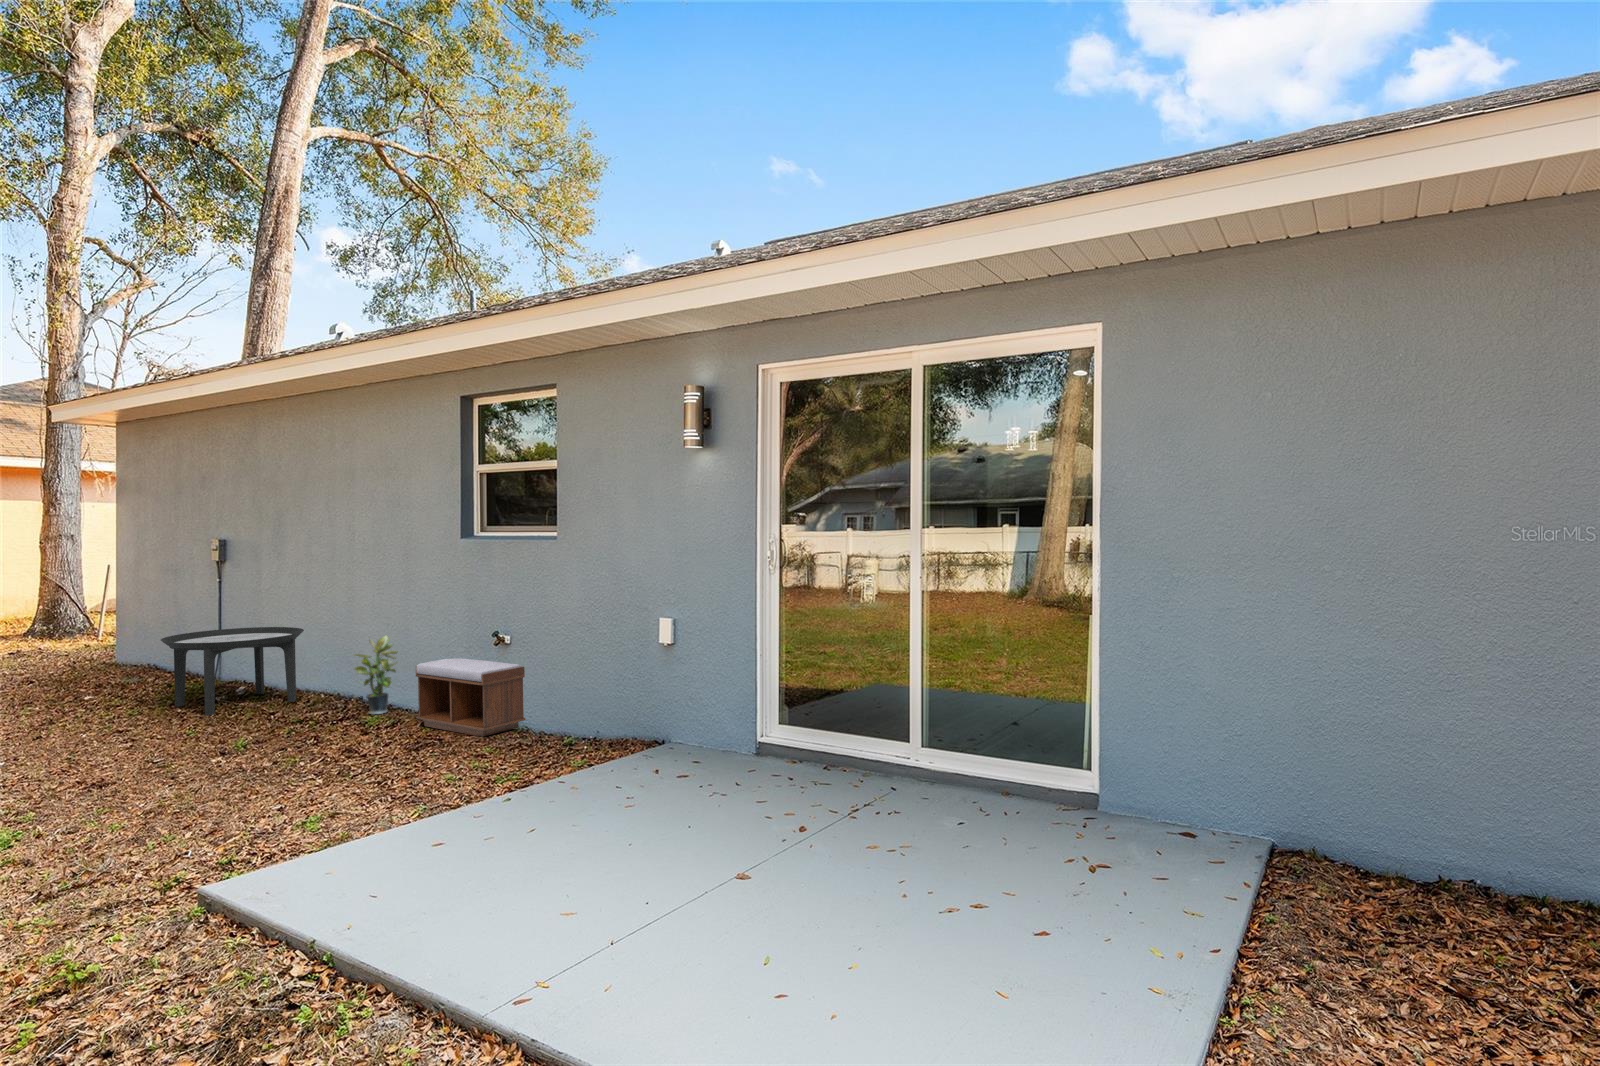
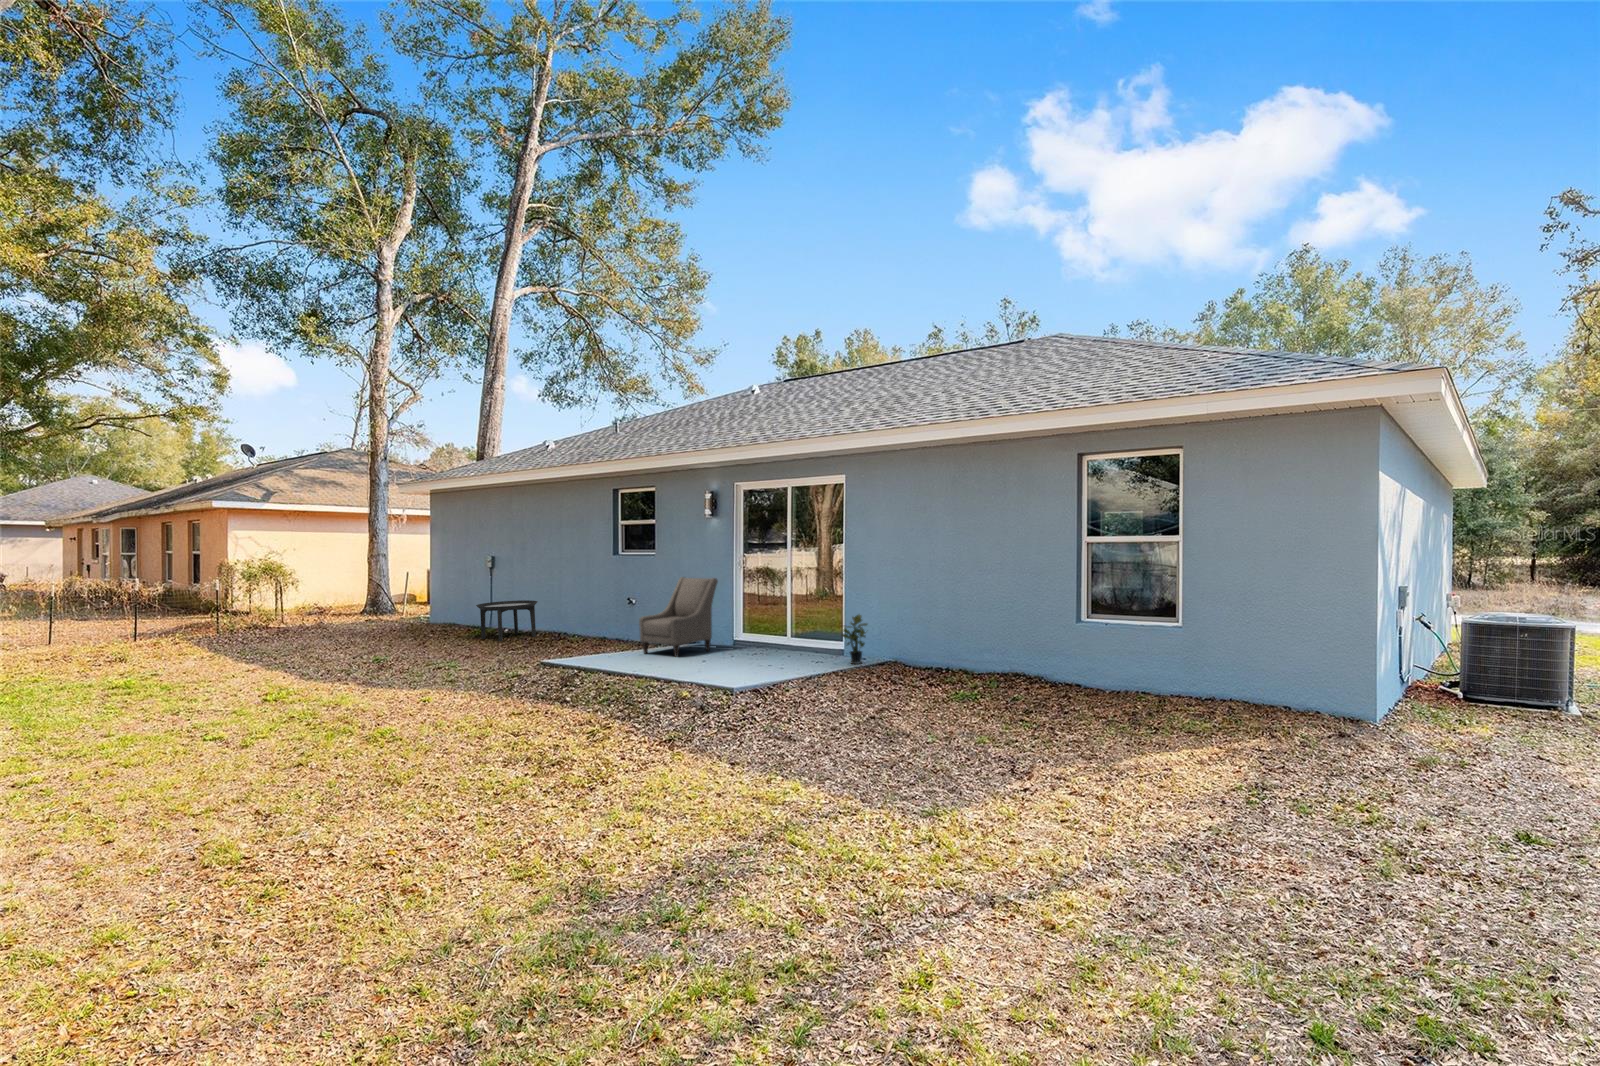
chair: none [520,586,713,792] -> present [639,577,718,657]
potted plant: present [354,636,398,715] -> present [842,614,867,664]
bench: present [416,658,525,737] -> none [595,612,644,646]

